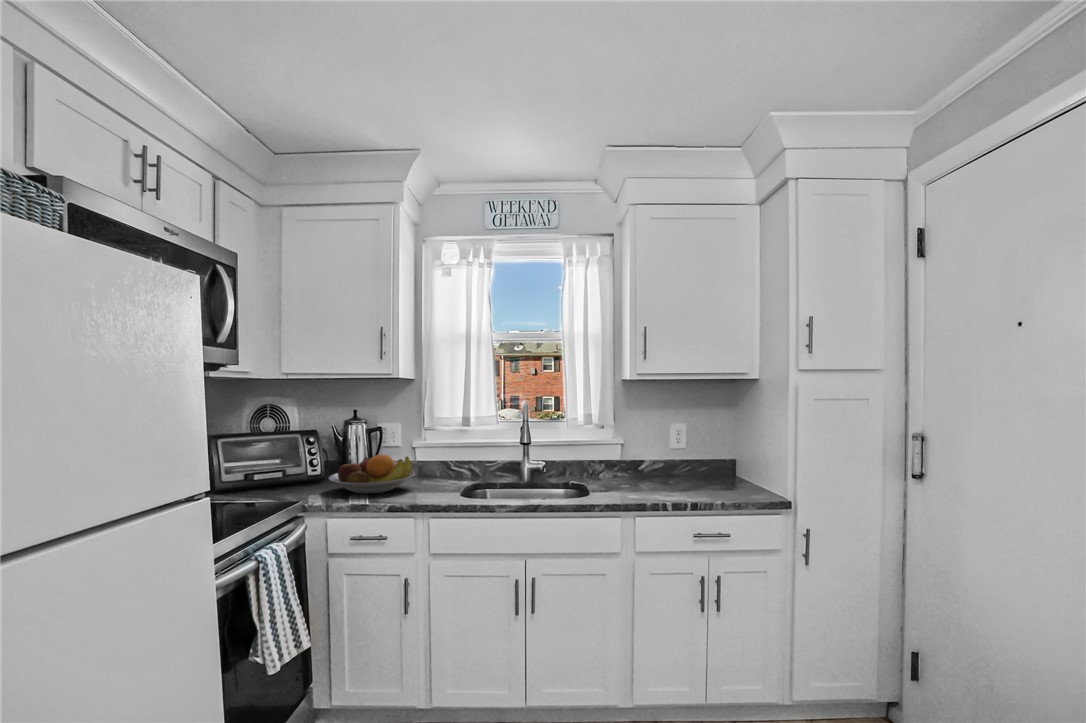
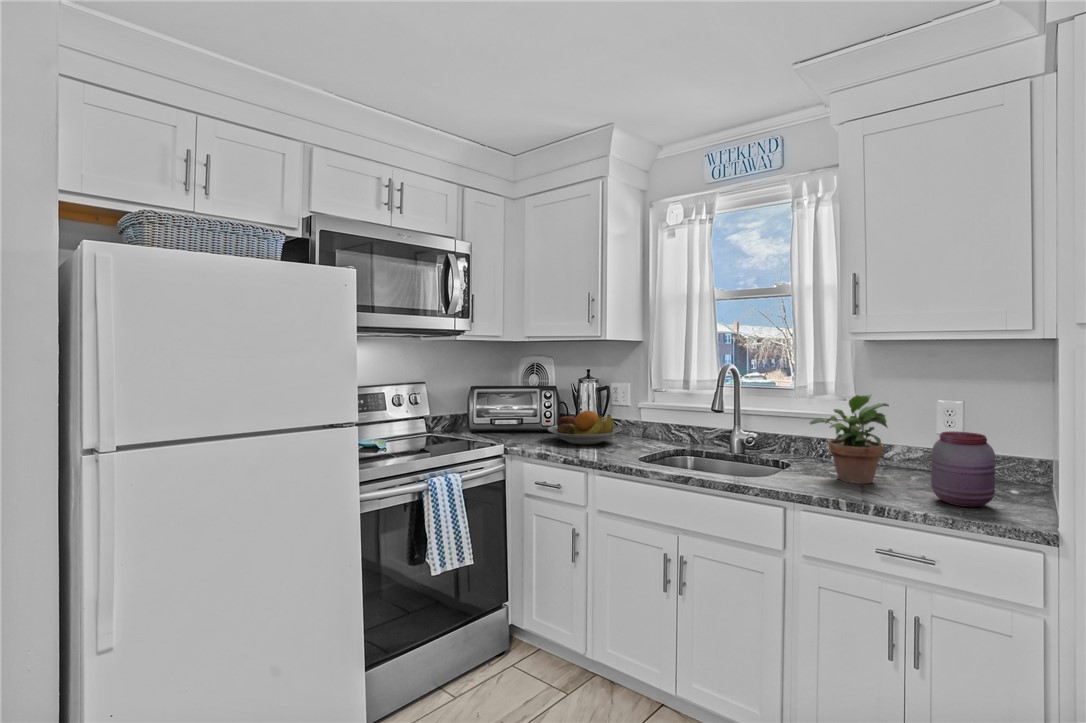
potted plant: none [609,420,663,491] -> present [810,395,889,484]
jar: none [701,443,738,496] -> present [931,432,995,507]

